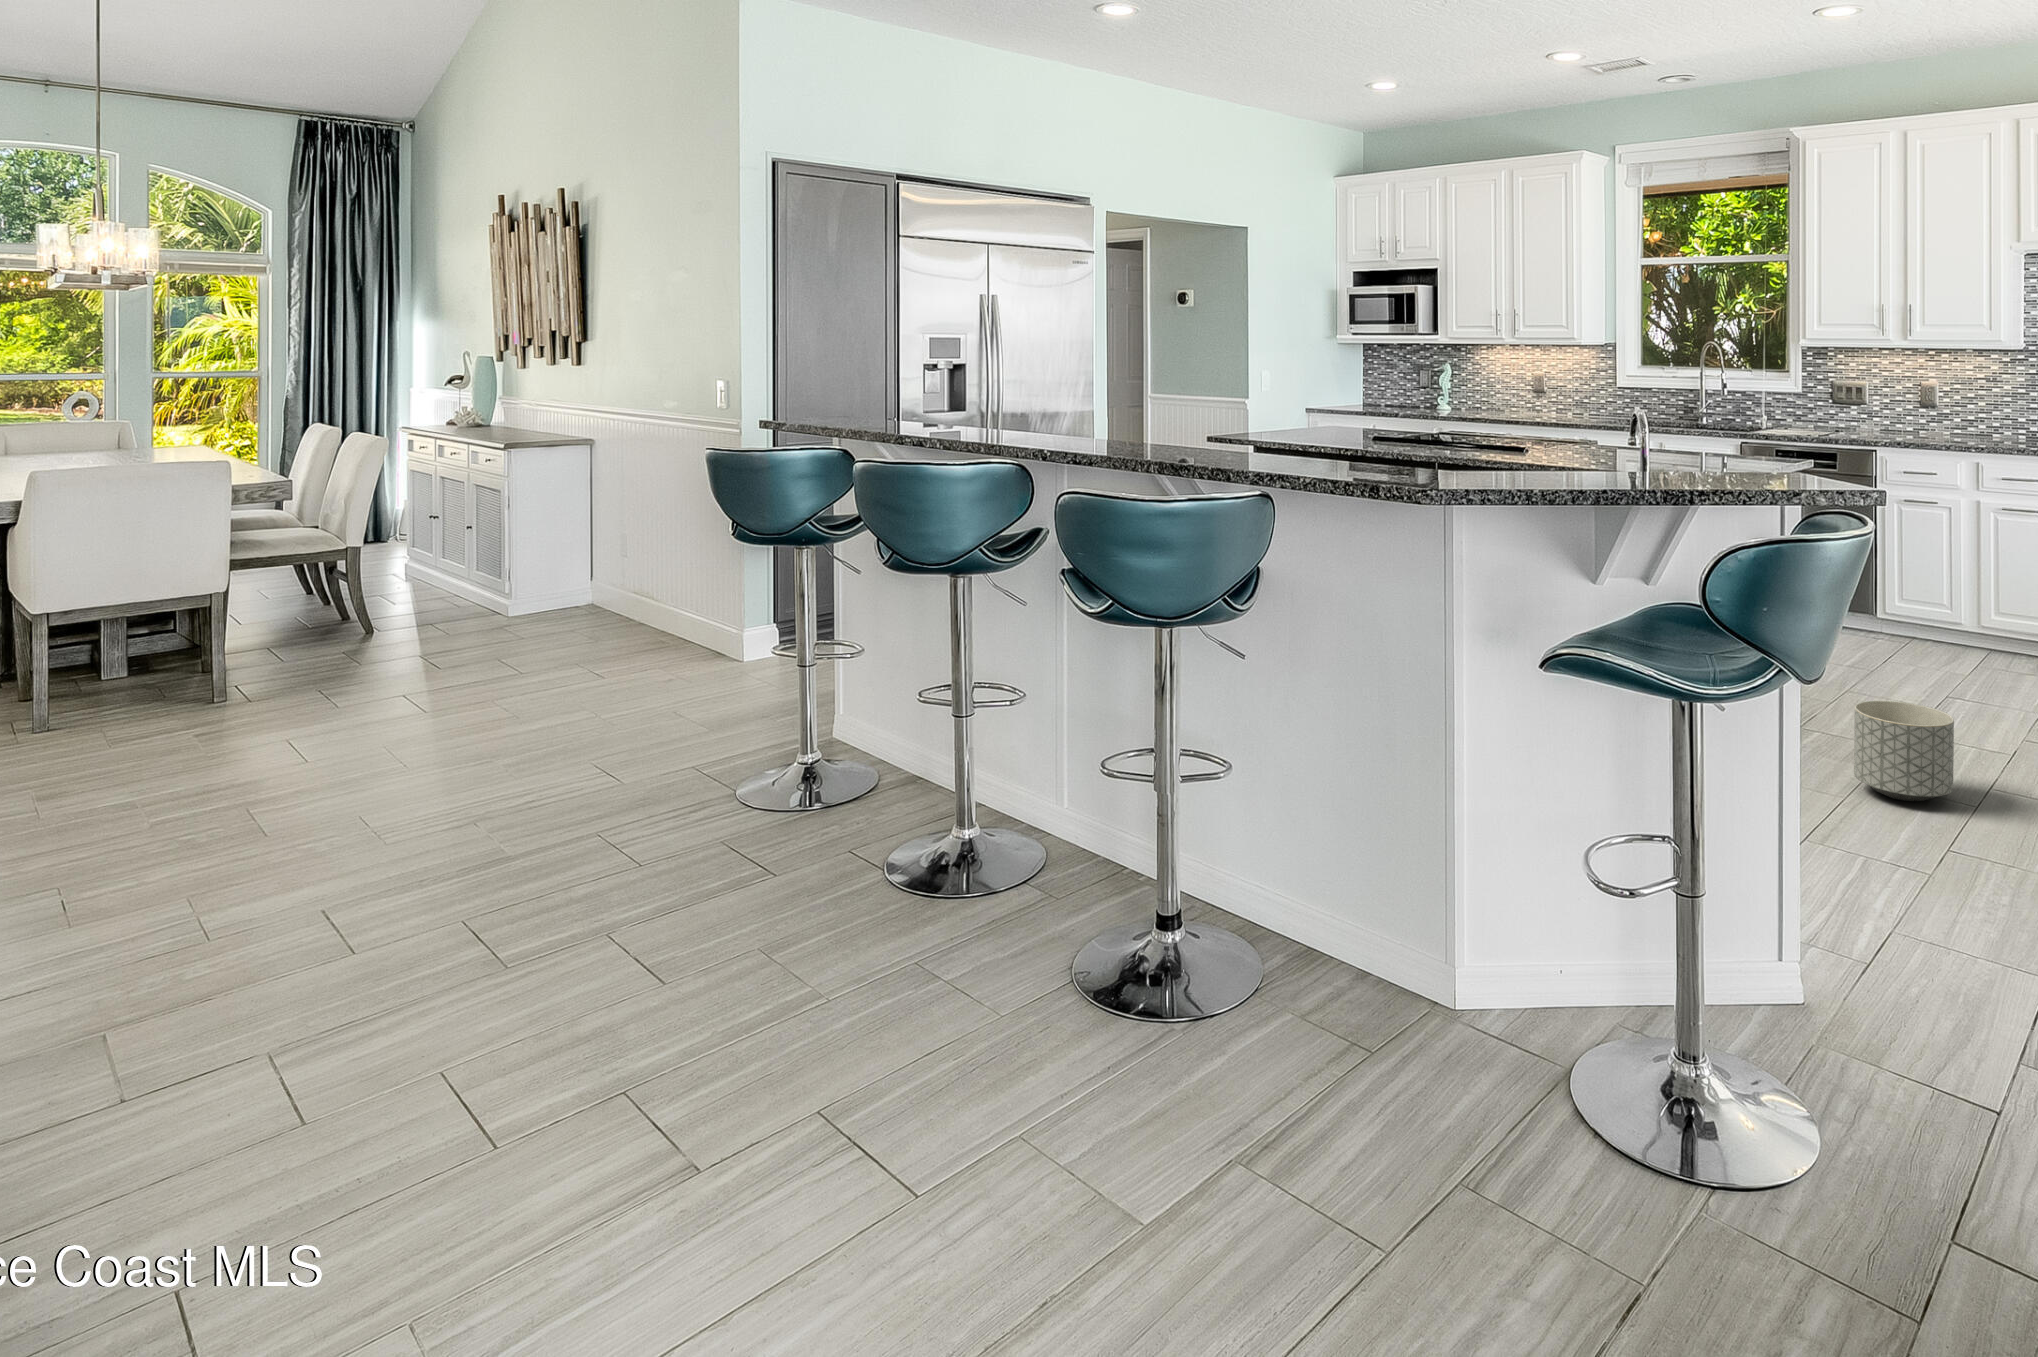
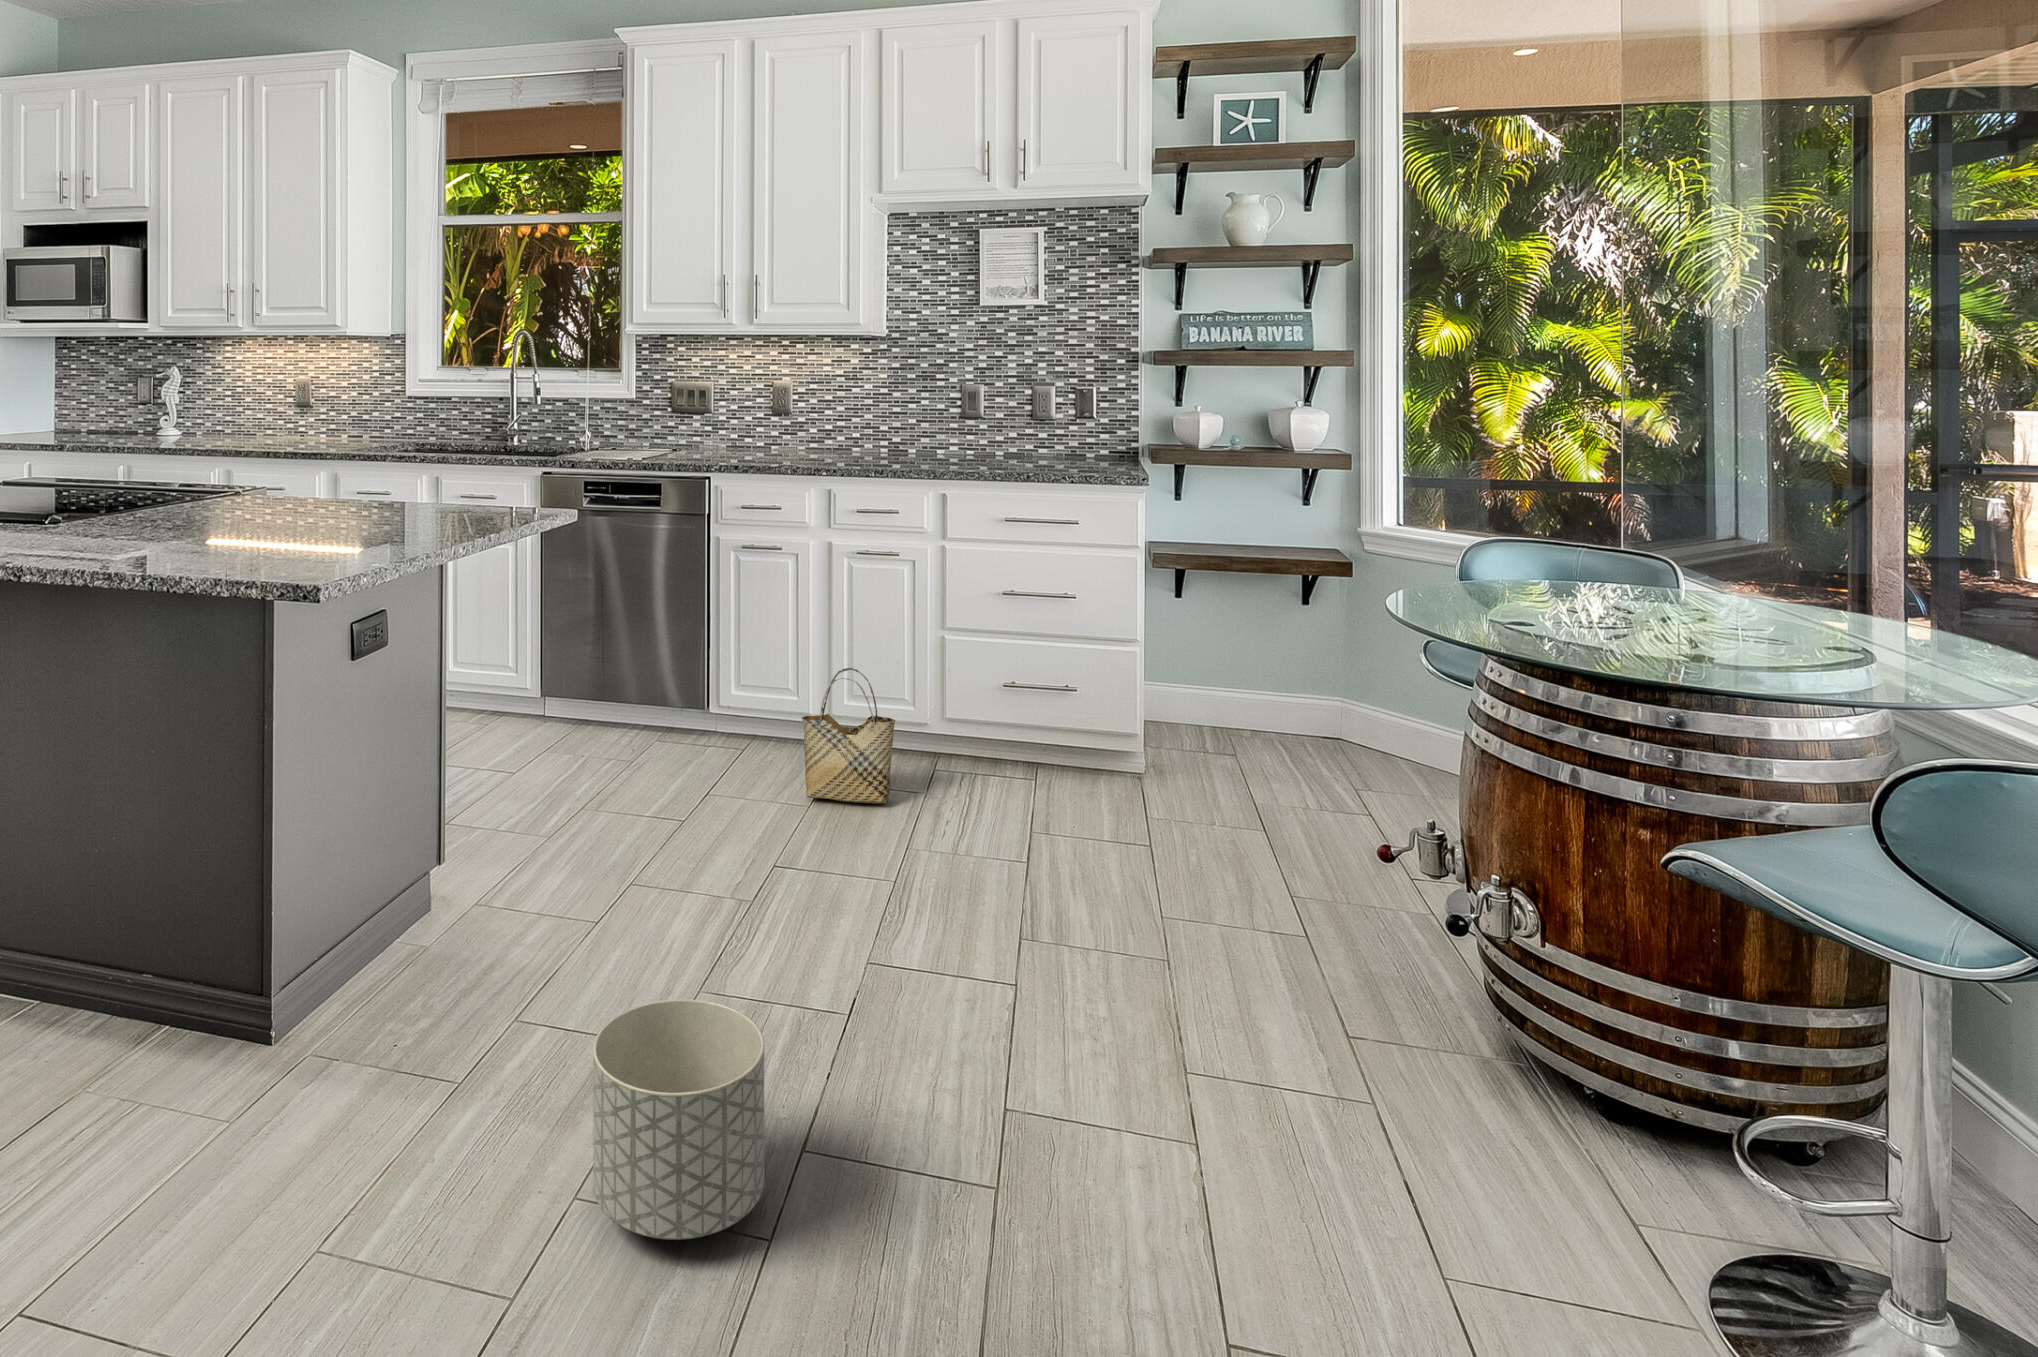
woven basket: none [1953,586,2031,680] -> present [802,668,895,803]

